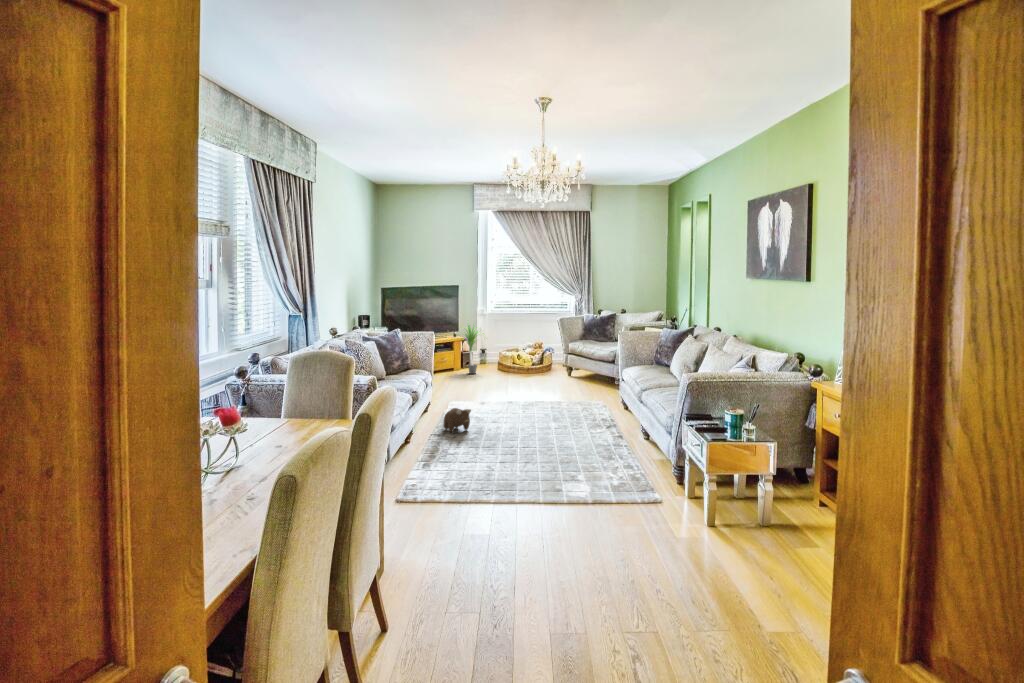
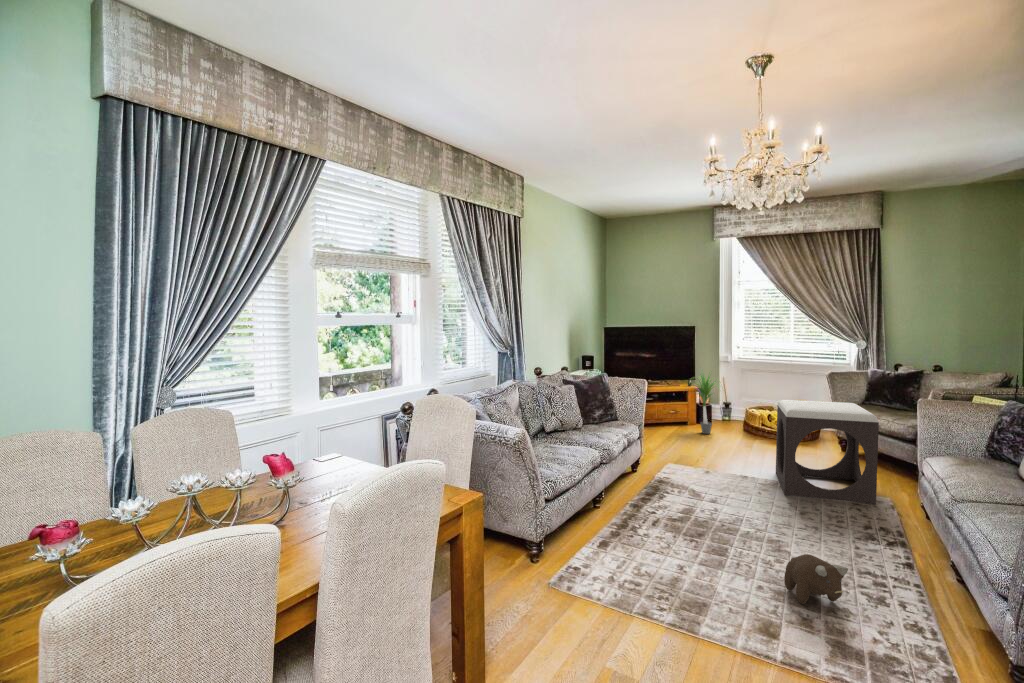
footstool: none [532,338,595,402] -> present [776,400,879,504]
plush toy: present [444,408,471,432] -> present [784,554,848,604]

